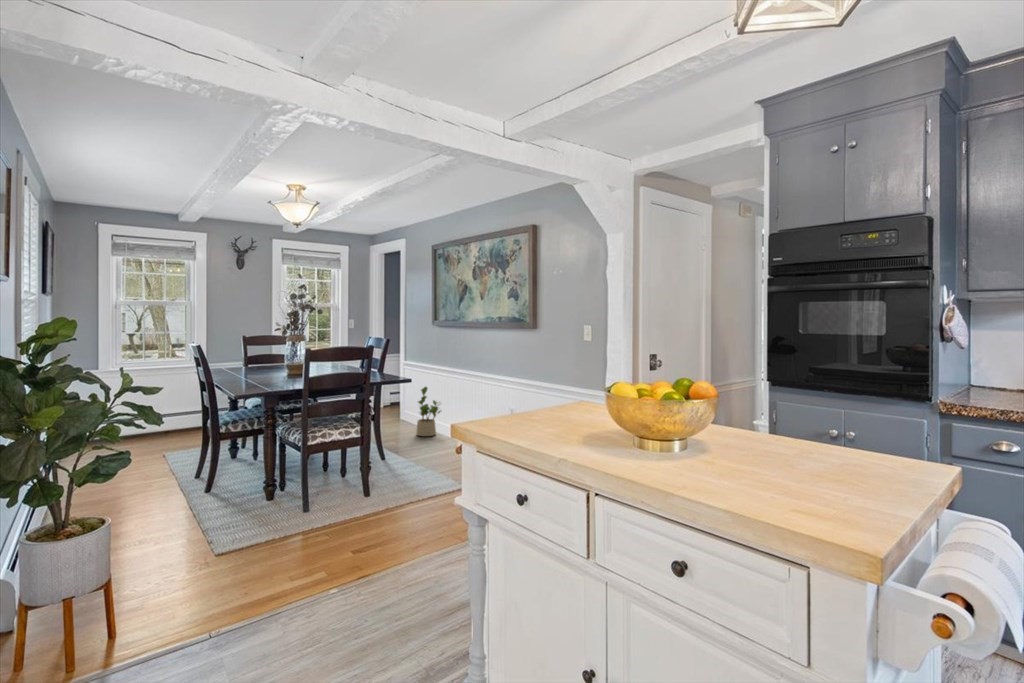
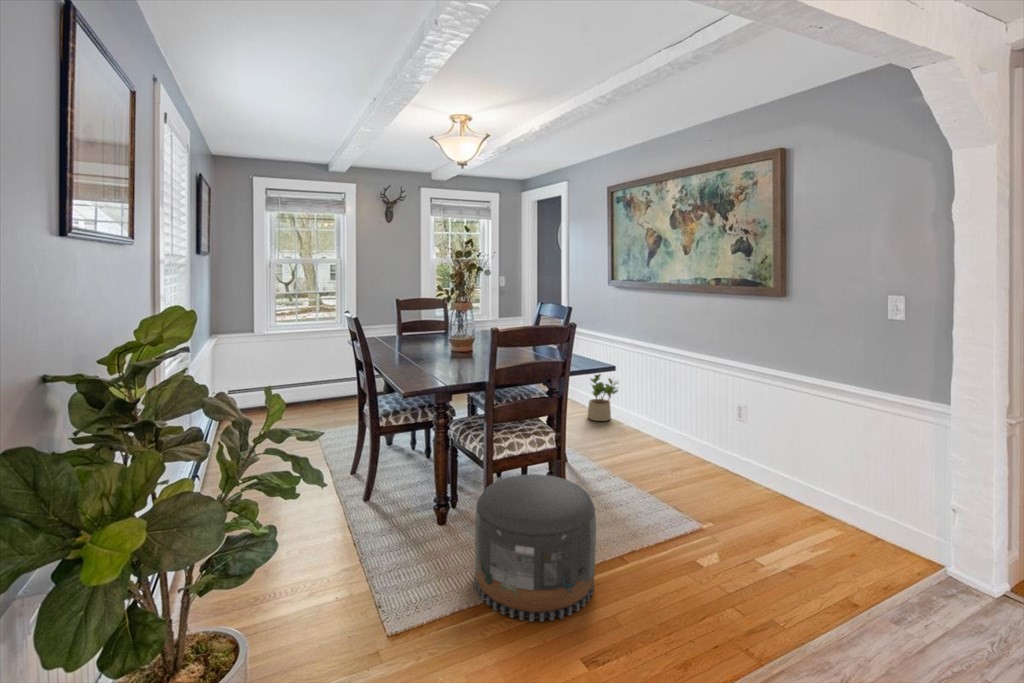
pouf: none [288,452,378,543] -> present [475,474,596,622]

